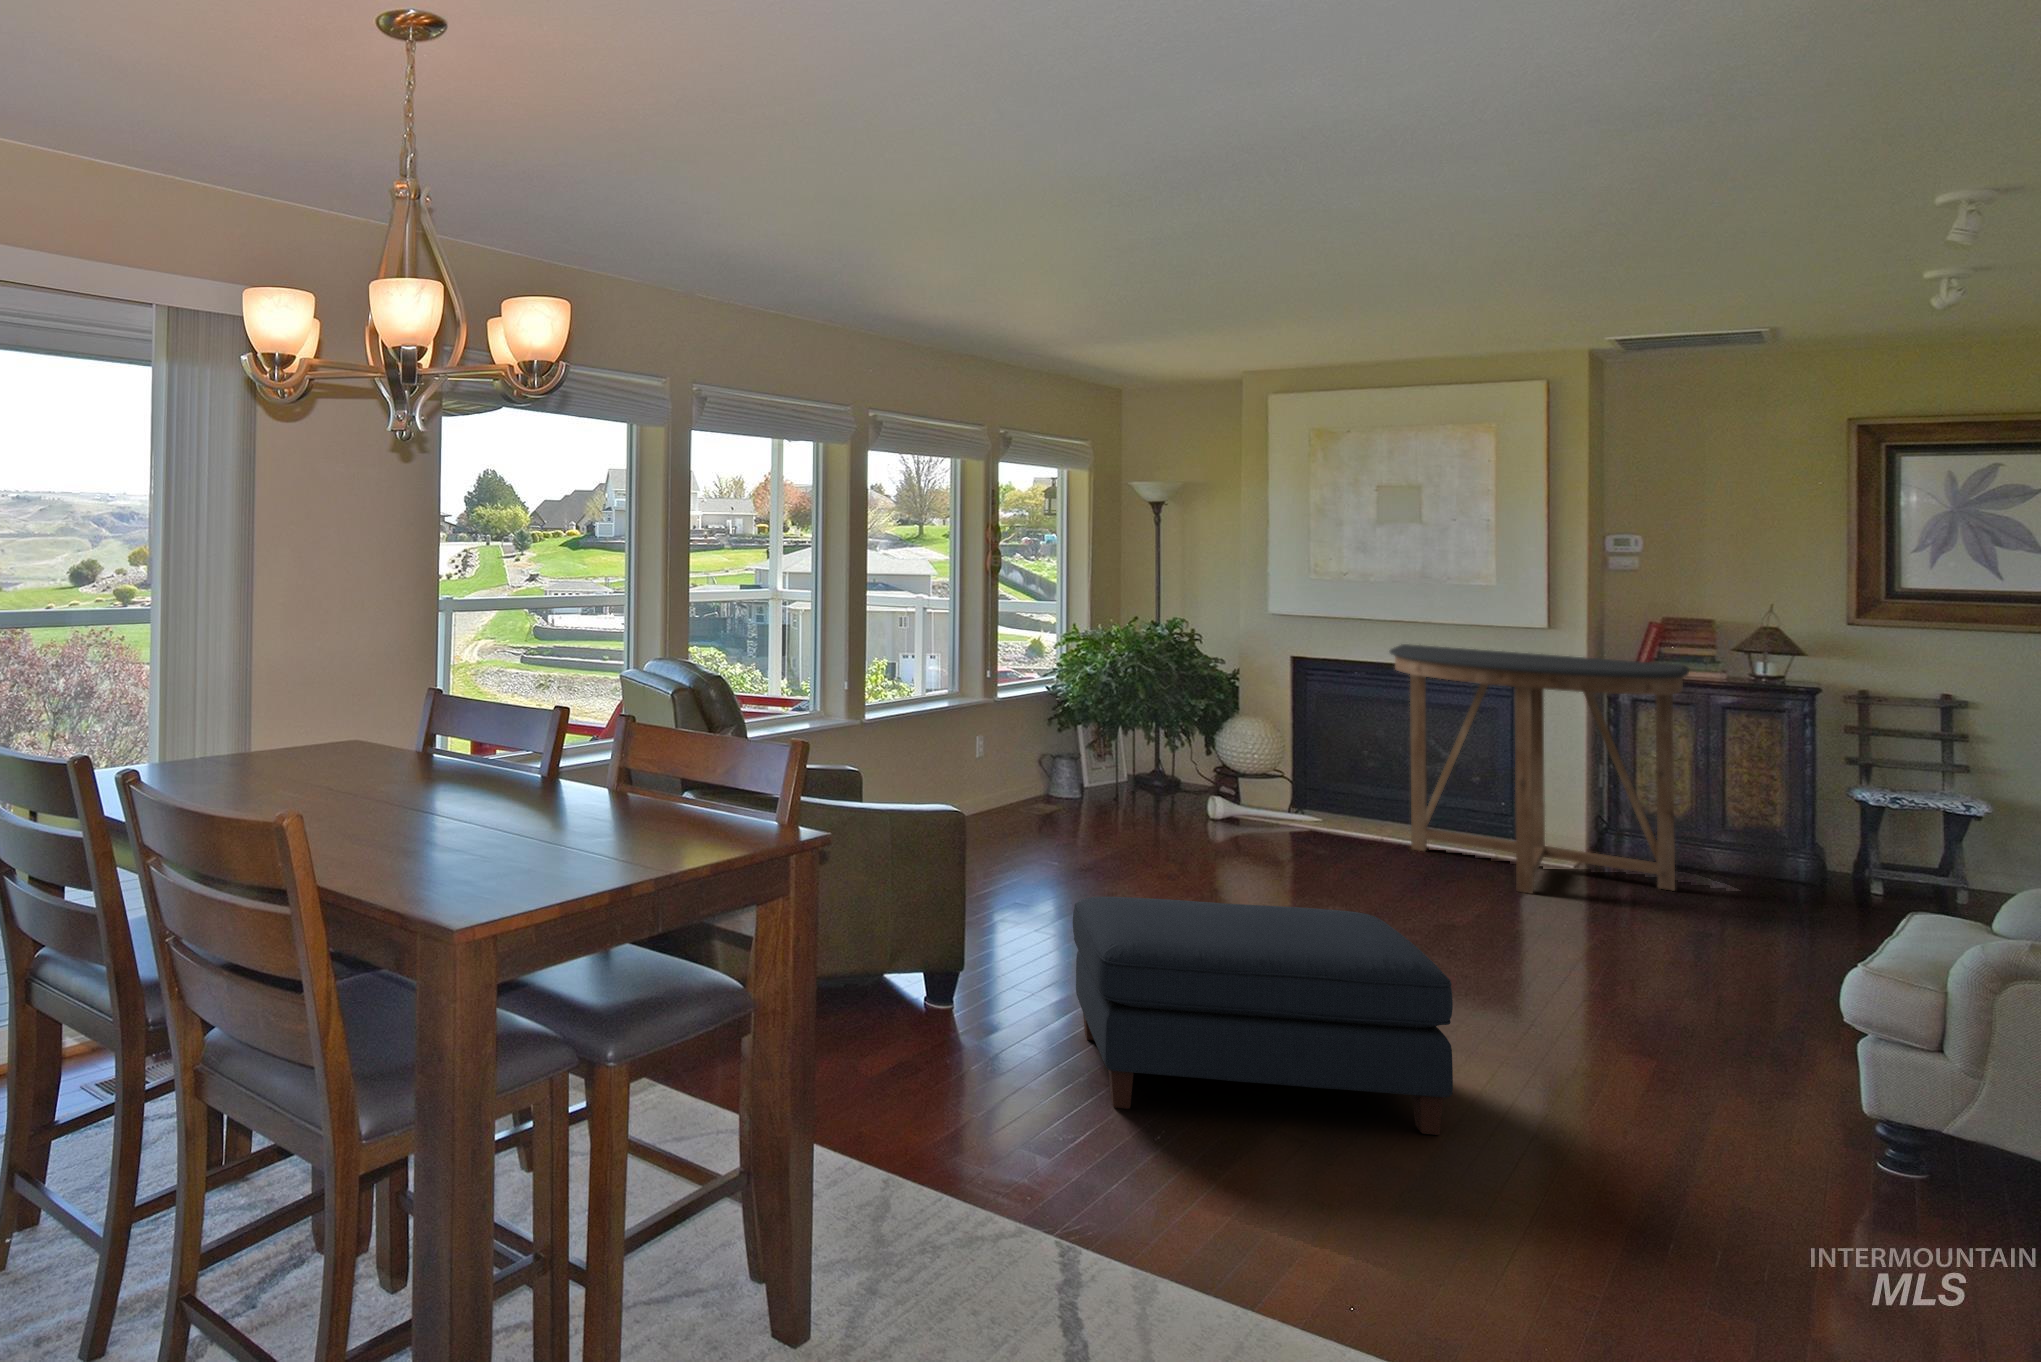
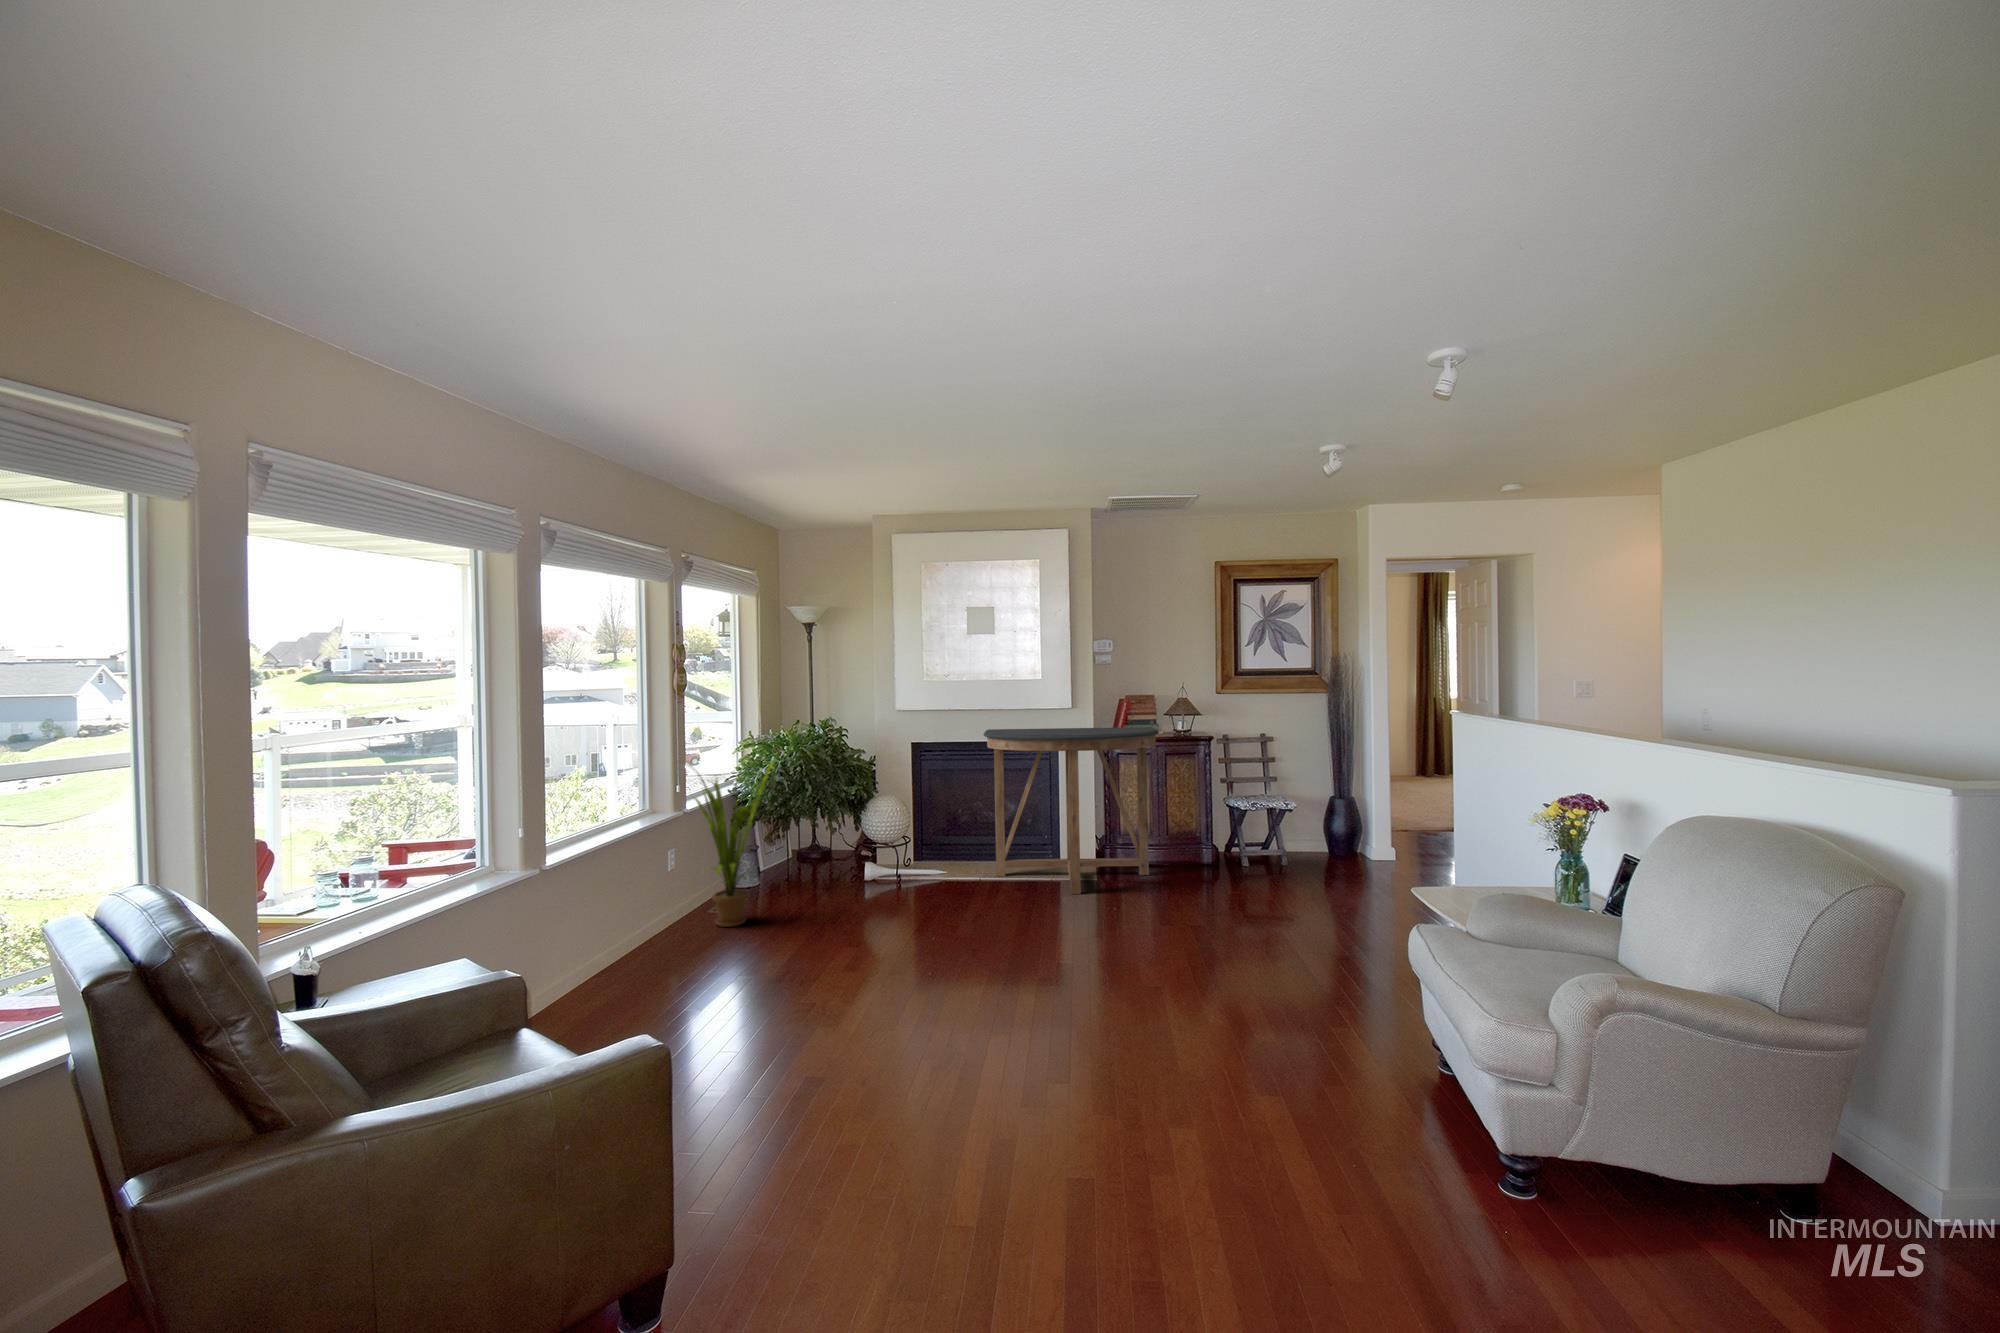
house plant: none [984,647,1097,843] -> present [689,761,774,927]
ottoman: present [1073,897,1453,1135] -> none [817,947,1156,1210]

